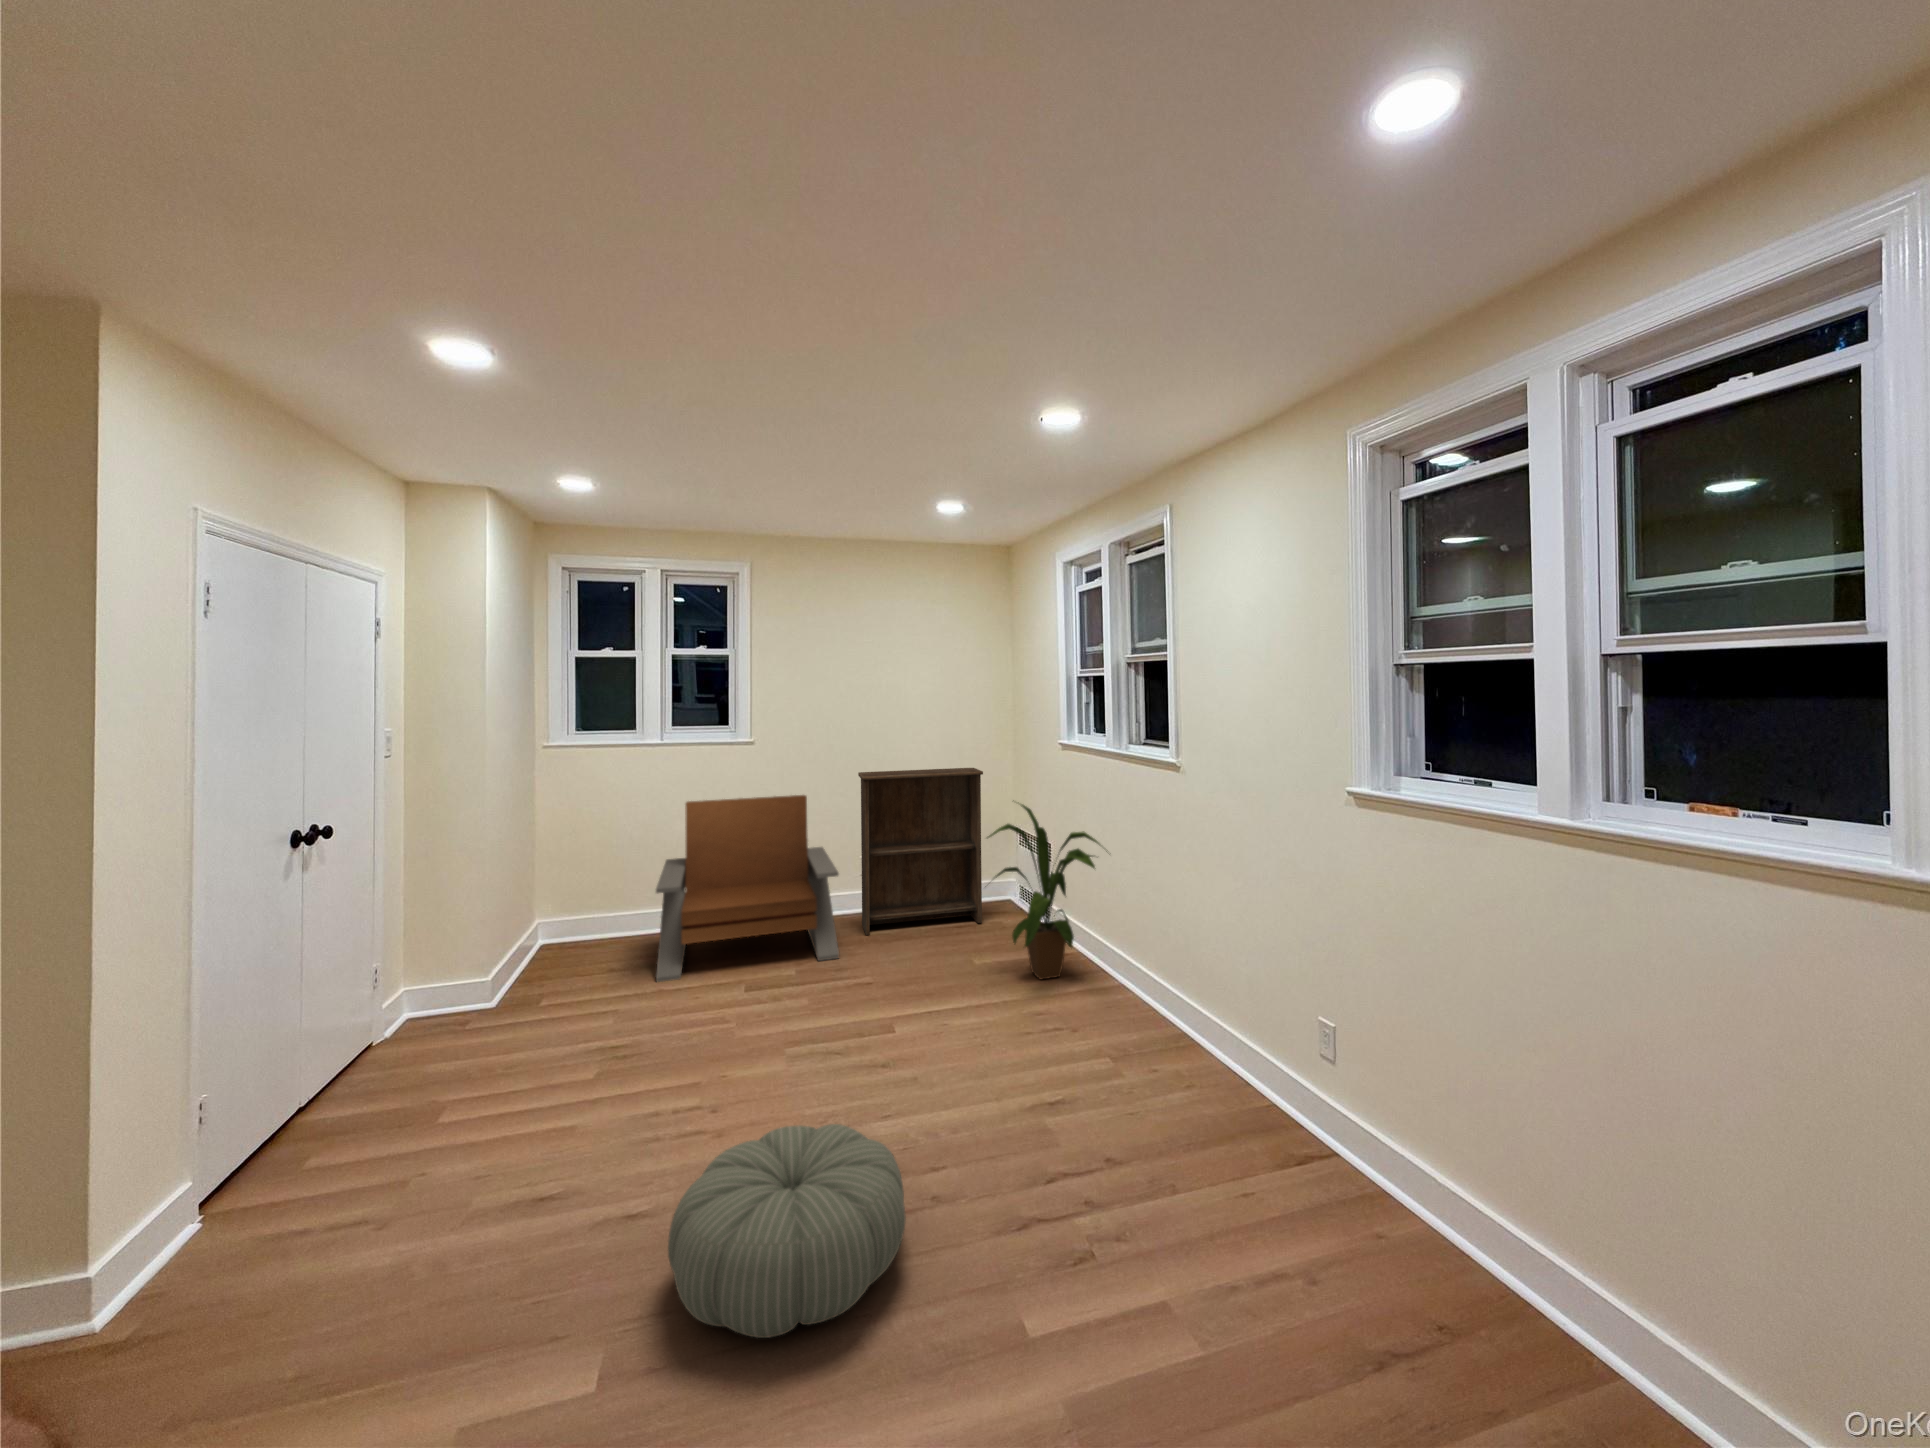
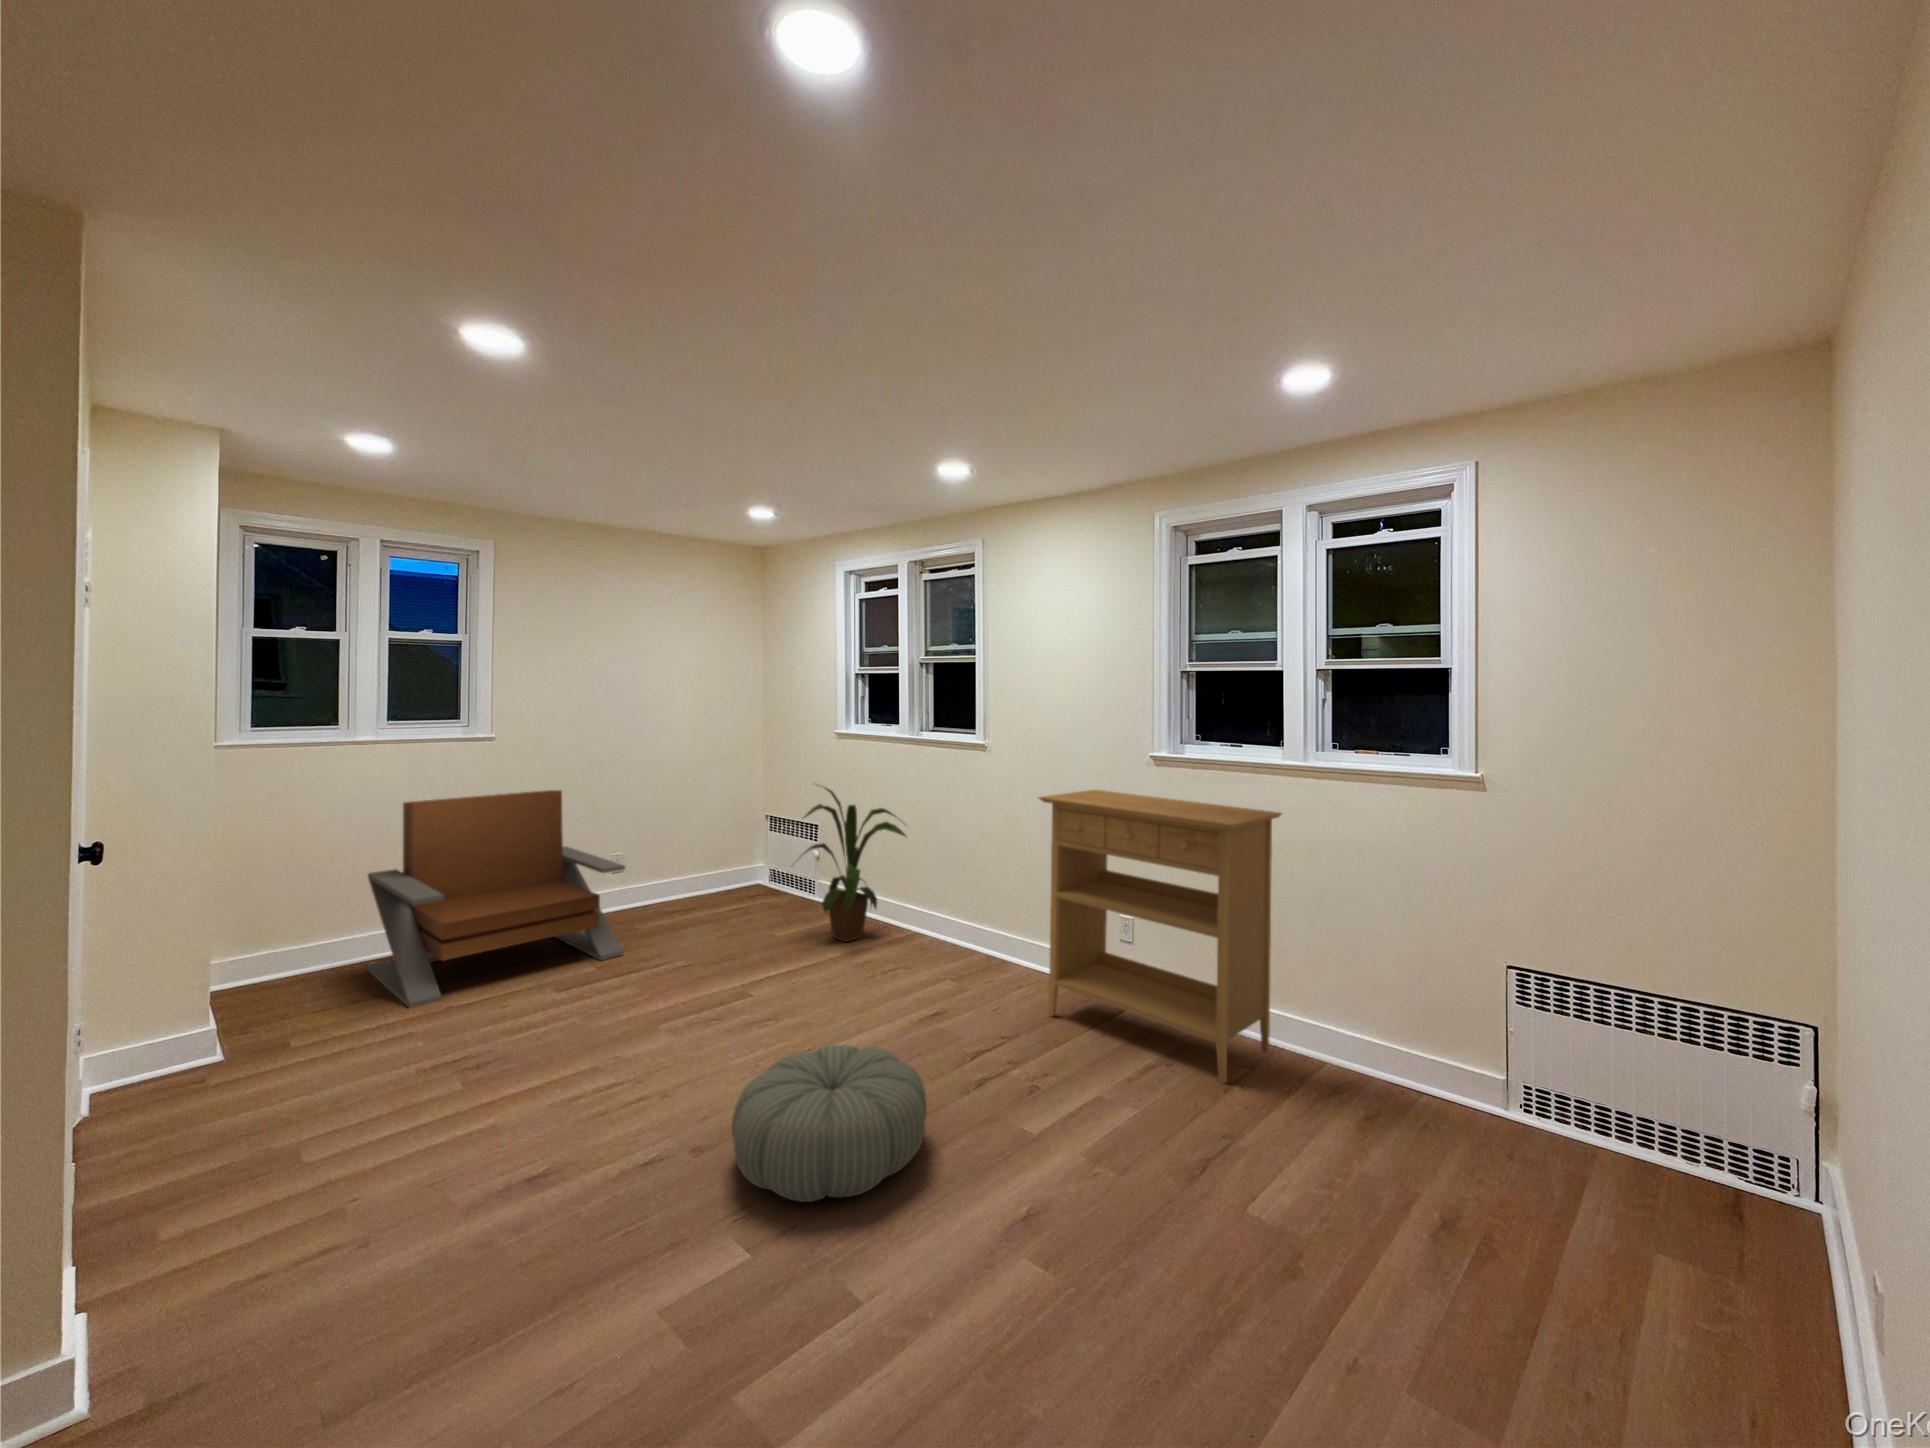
bookshelf: present [858,768,983,935] -> none [616,758,753,932]
console table: none [1170,833,1520,1348] -> present [1039,790,1282,1084]

